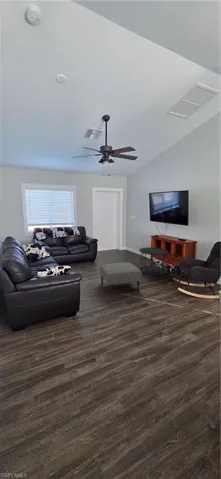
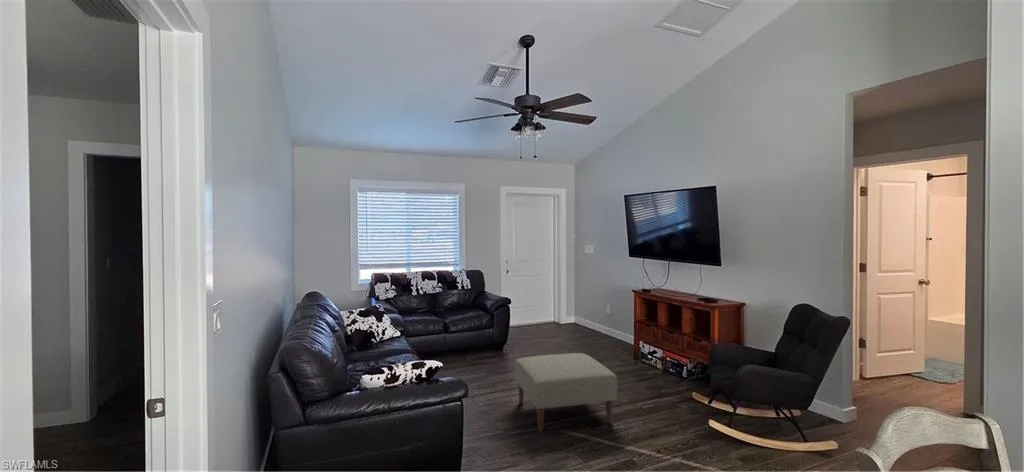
side table: present [139,247,168,275] -> none [606,318,675,385]

